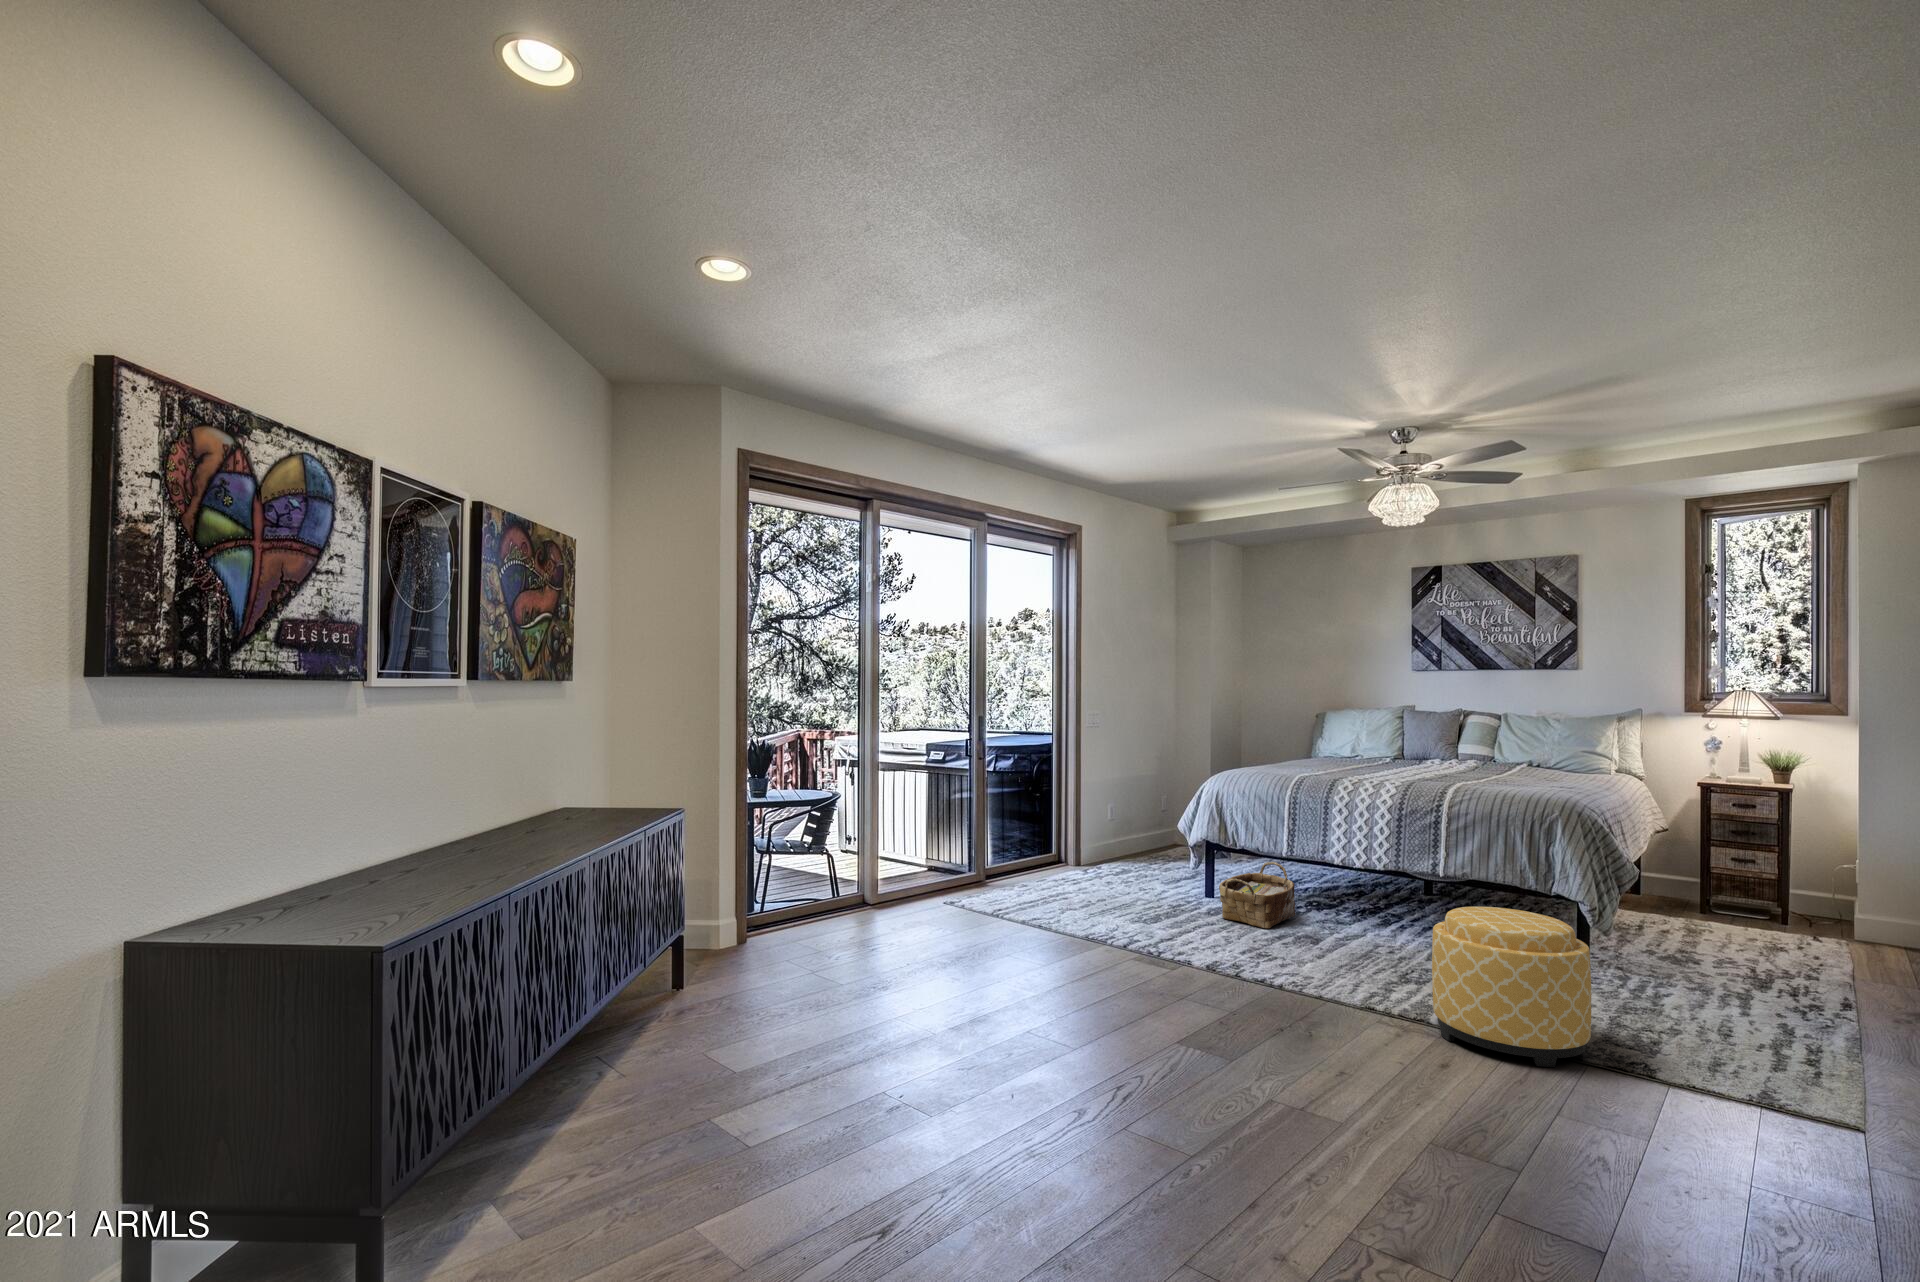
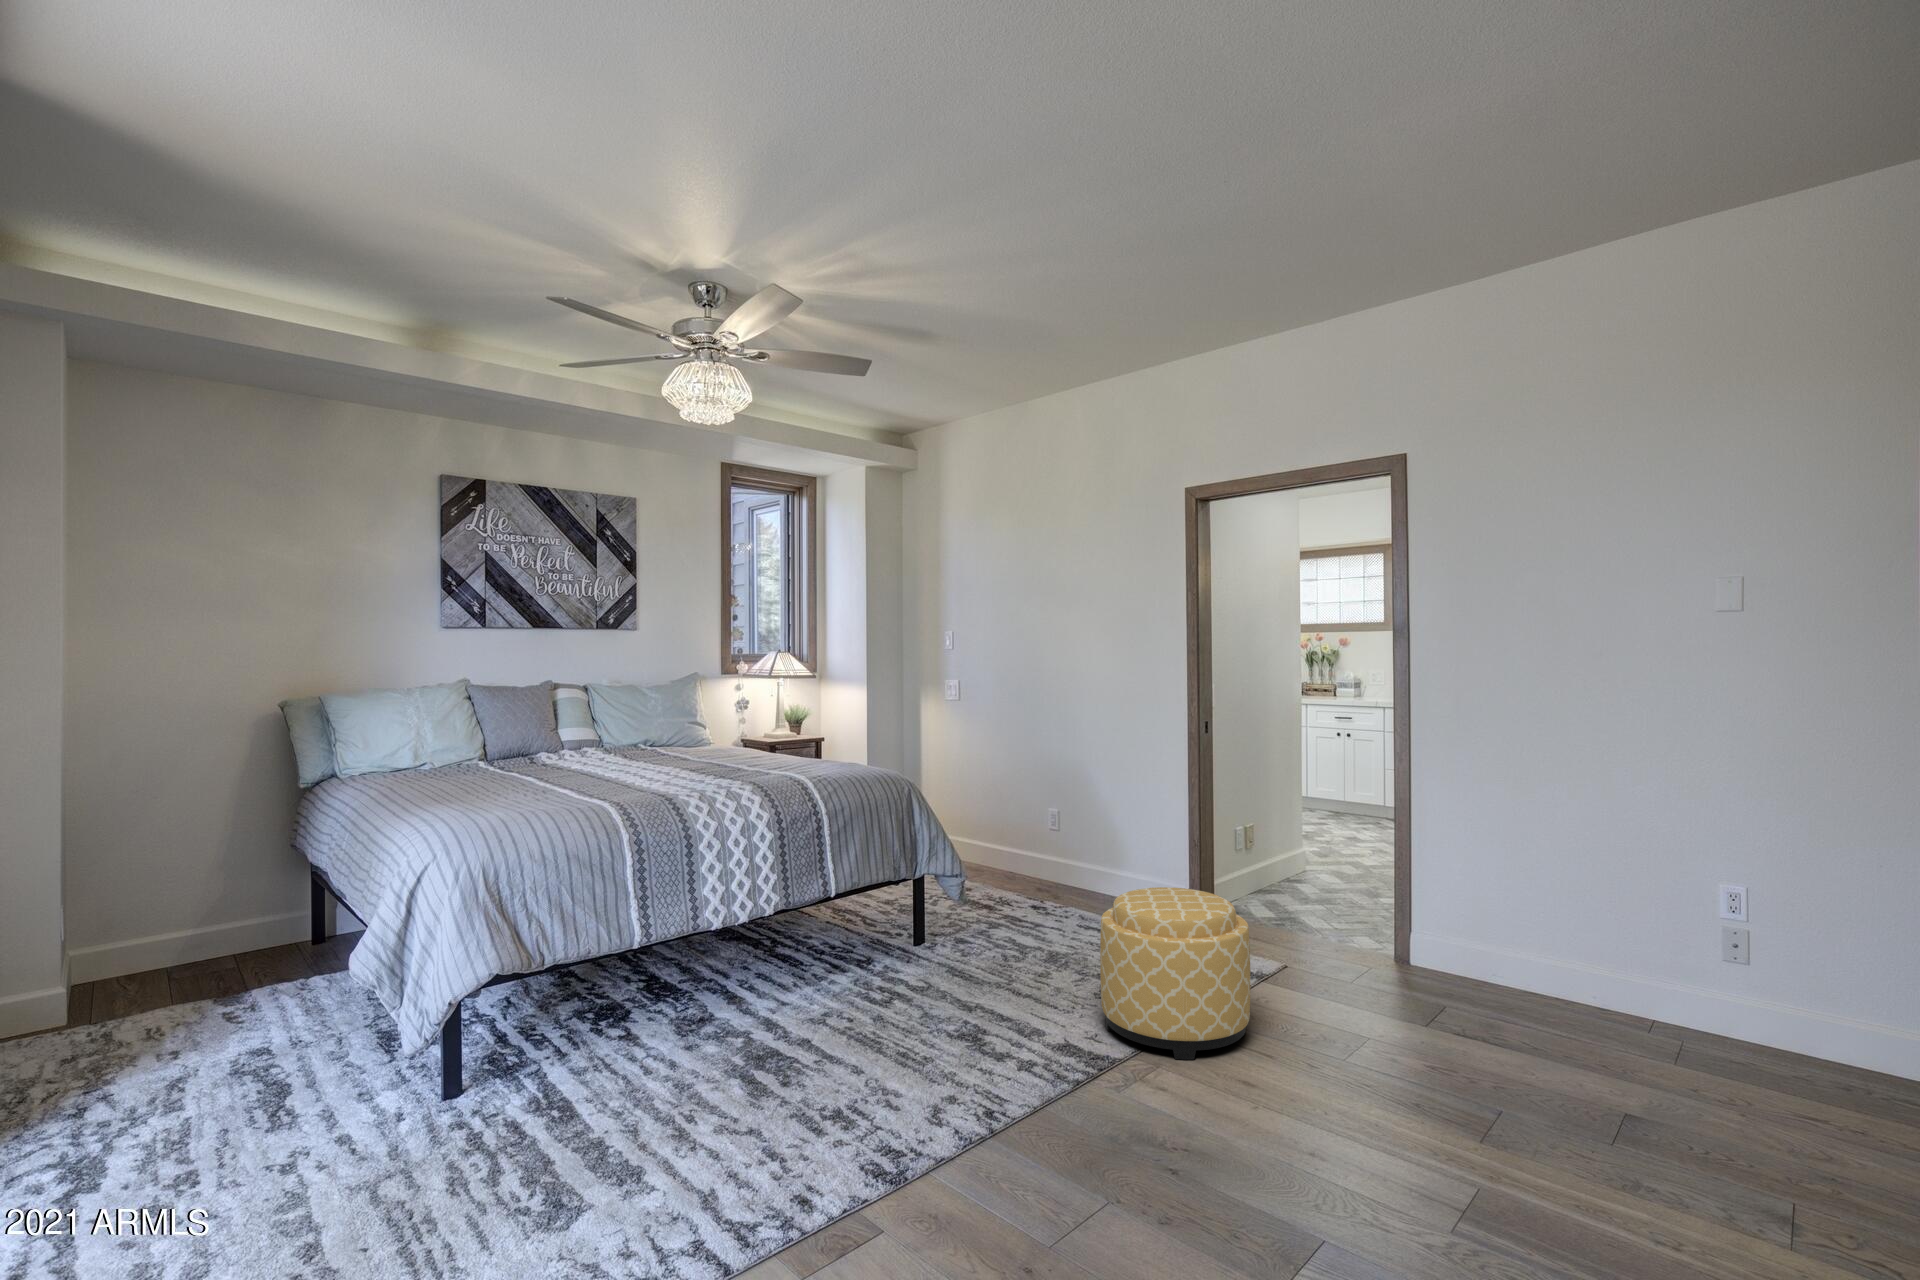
woven basket: present [1219,862,1295,928] -> none [592,962,721,1100]

